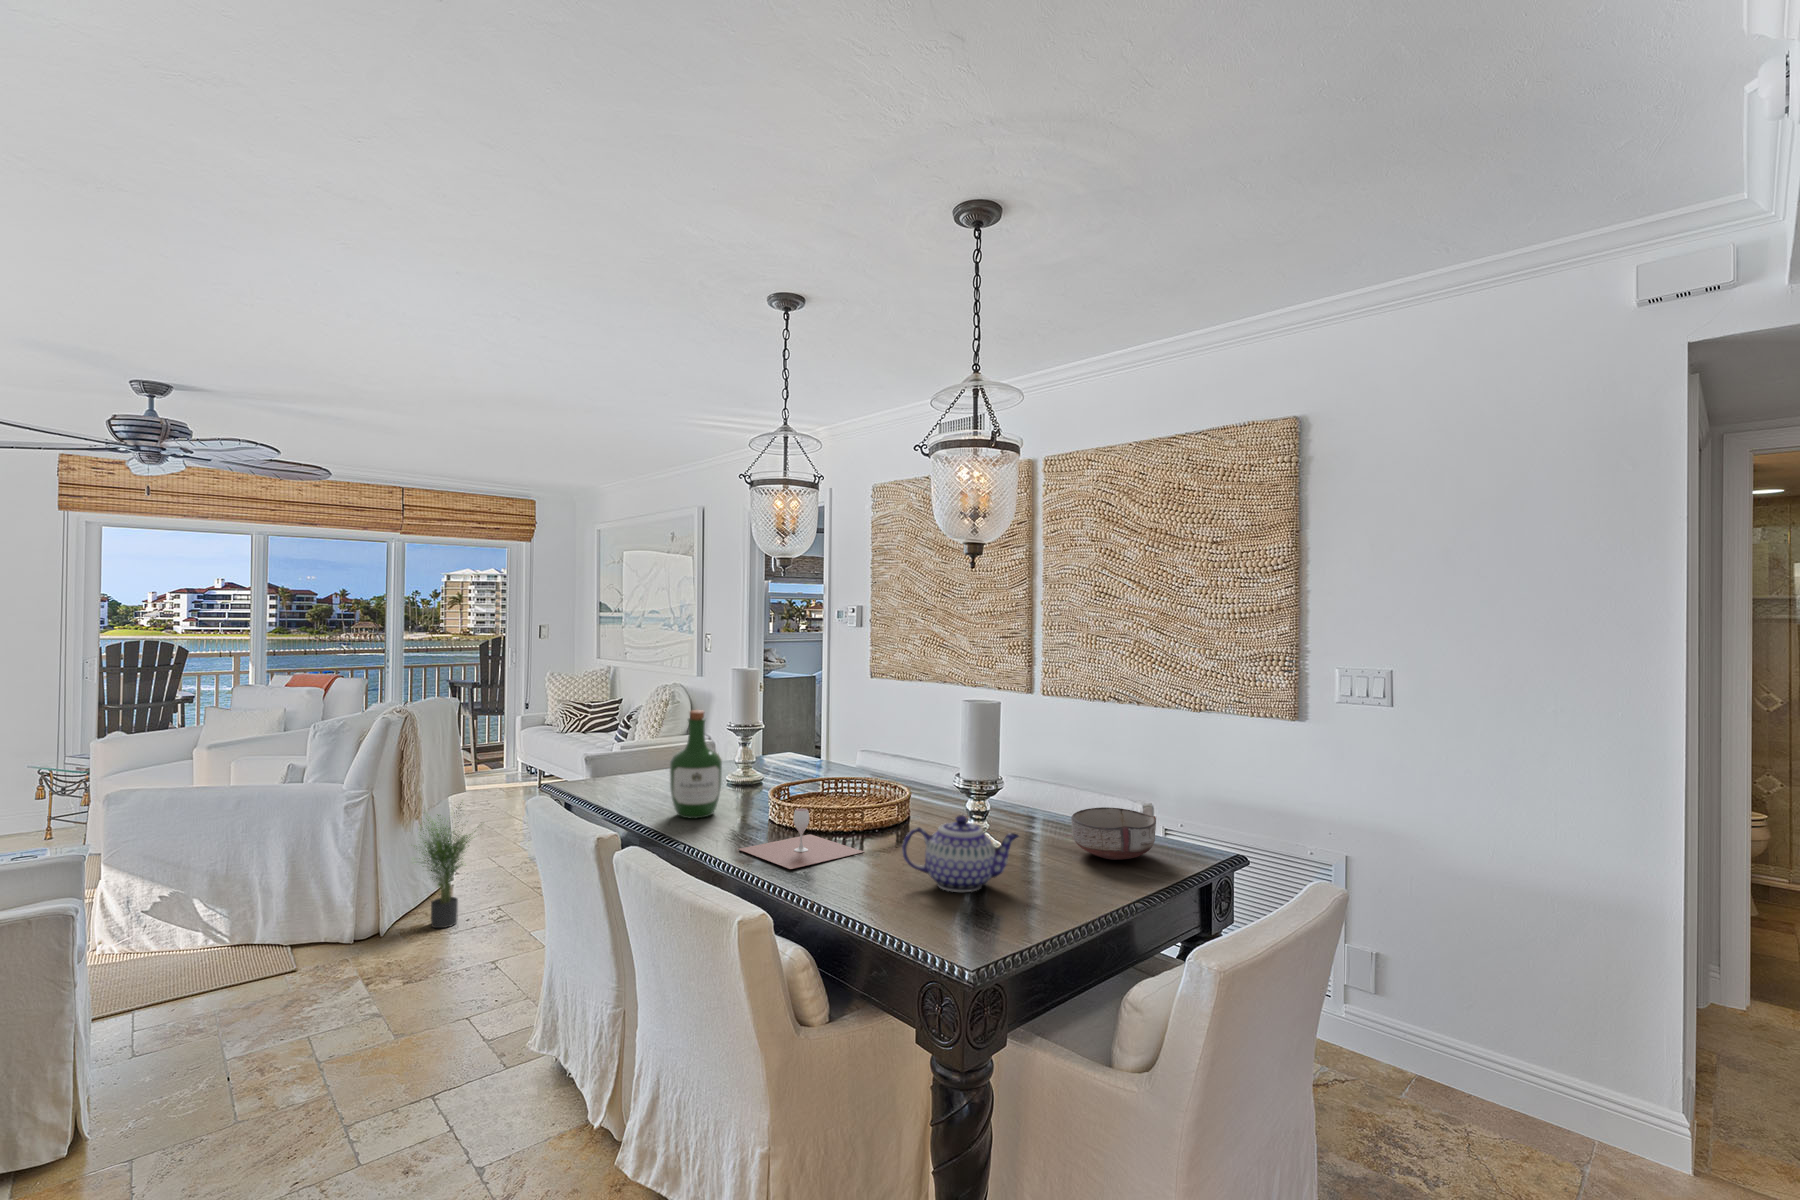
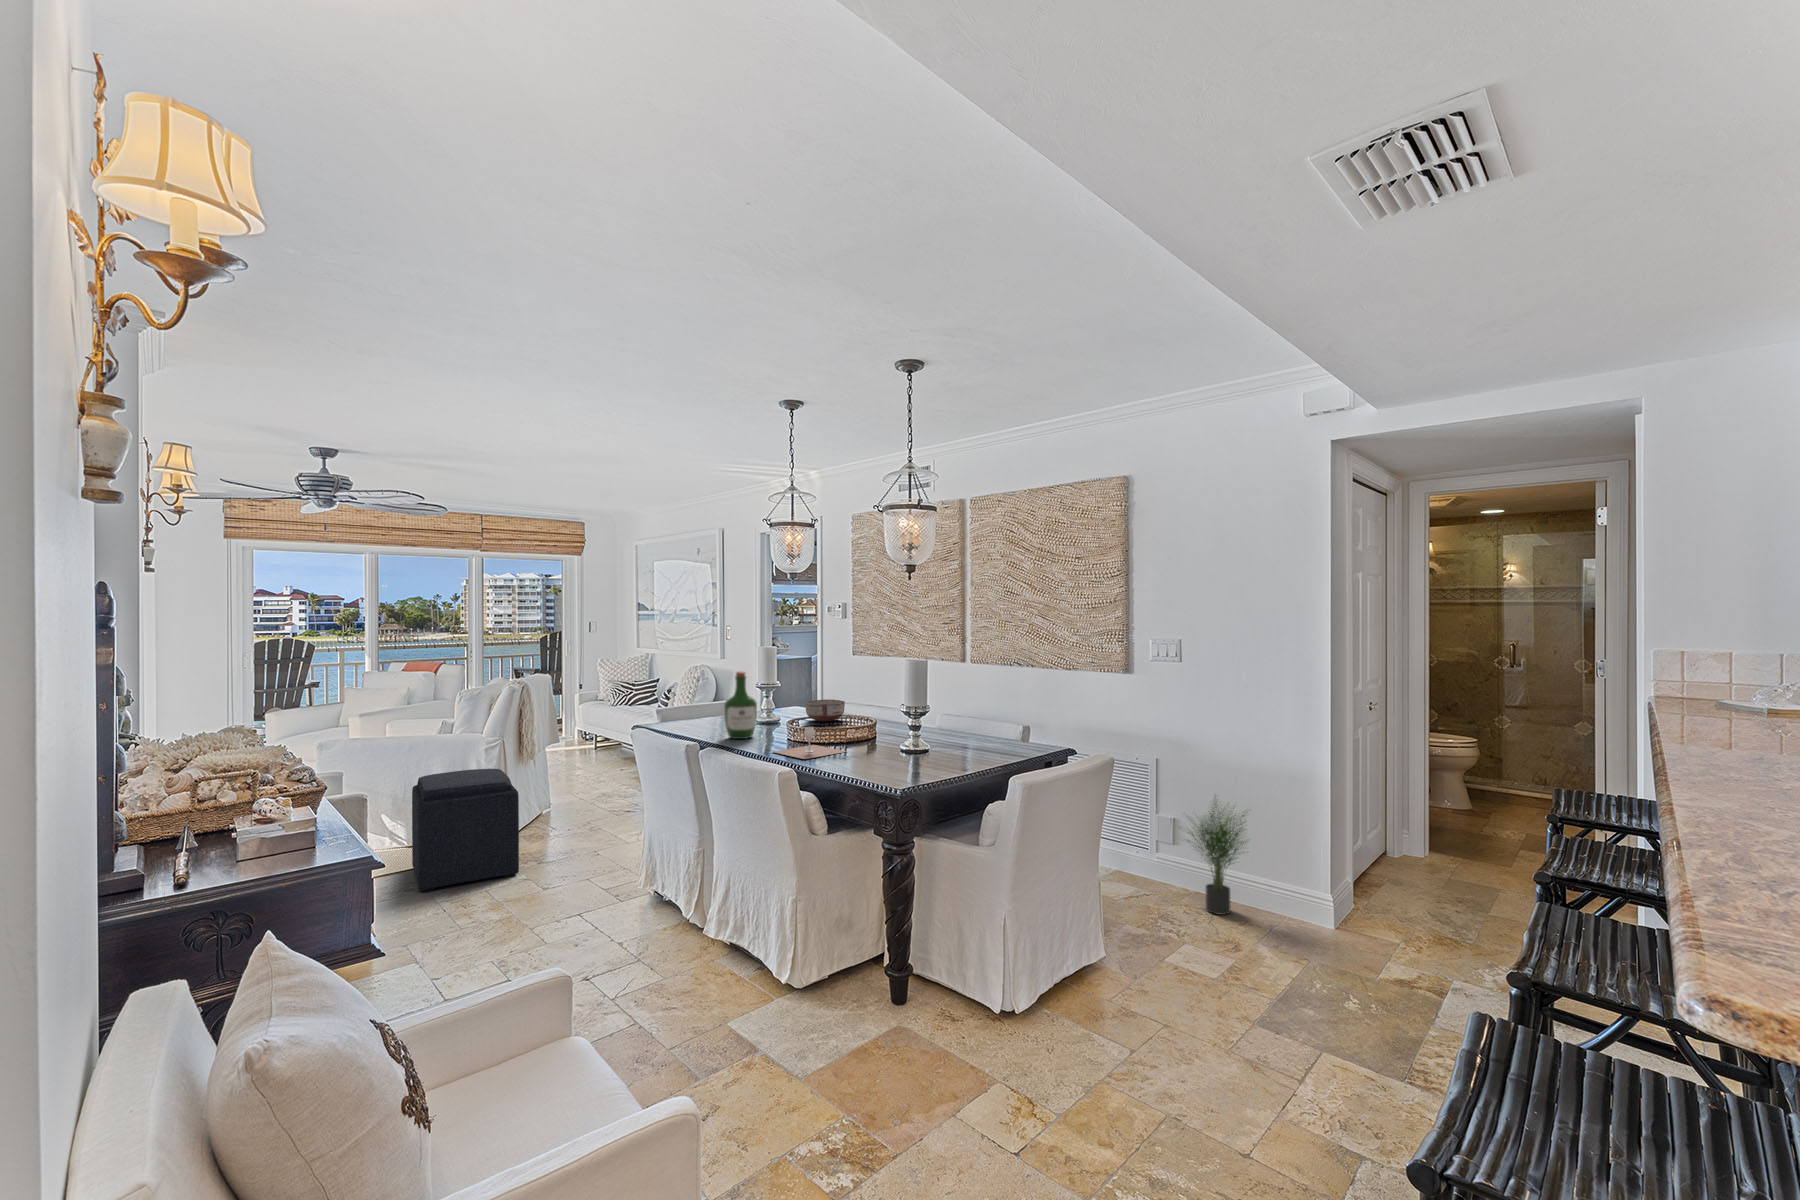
potted plant: present [420,804,475,928] -> present [1188,798,1246,915]
ceramic bowl: present [1071,807,1156,860] -> present [805,699,845,722]
teapot: present [902,815,1018,892] -> none [869,724,936,766]
ottoman: none [206,839,370,1035] -> present [412,769,519,892]

